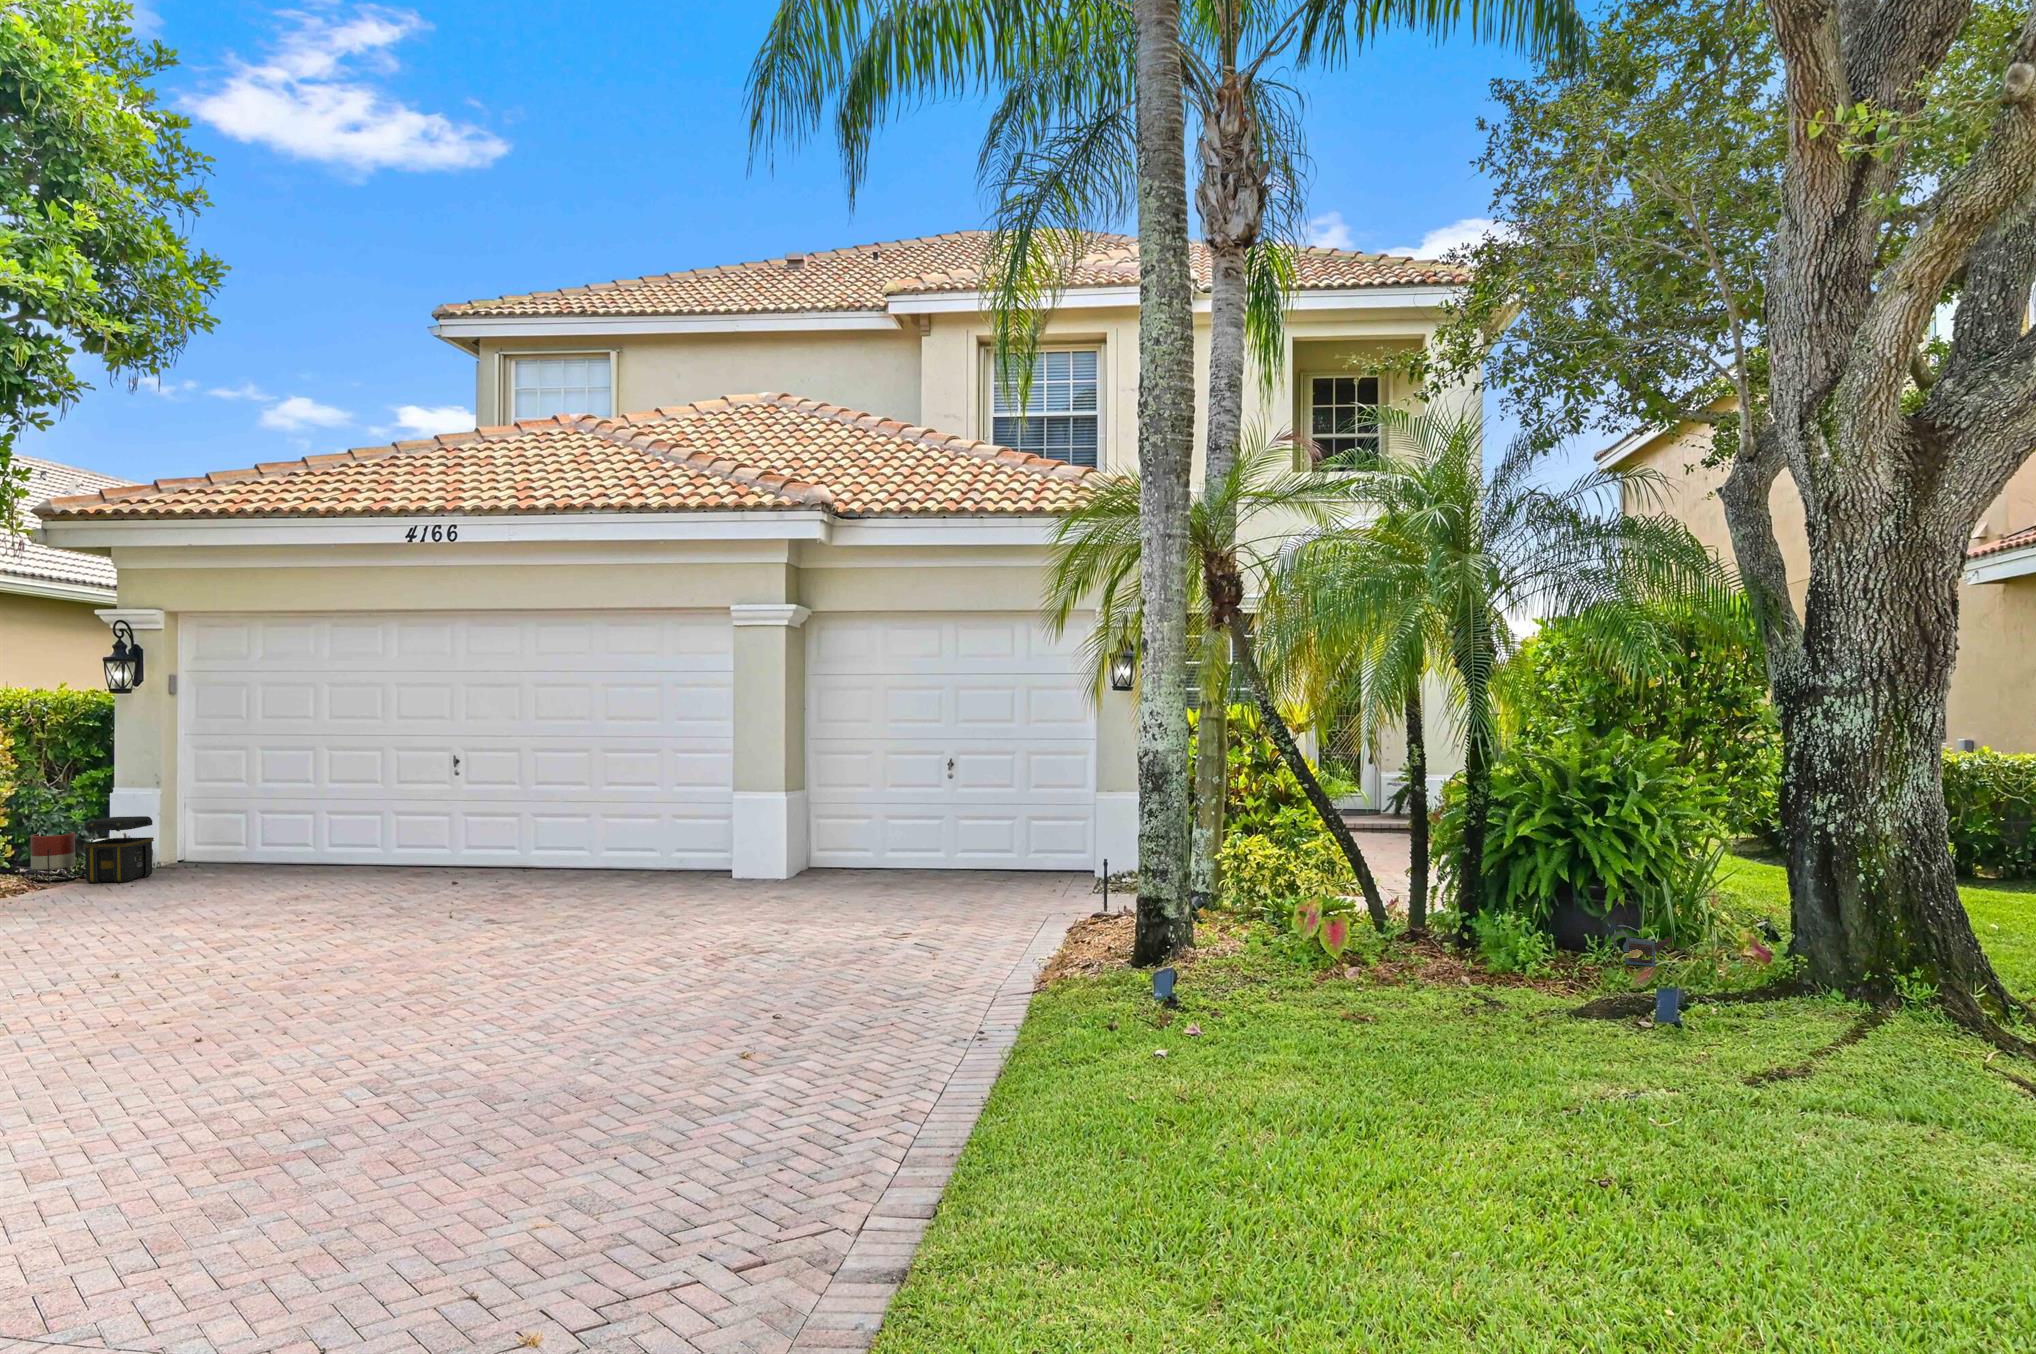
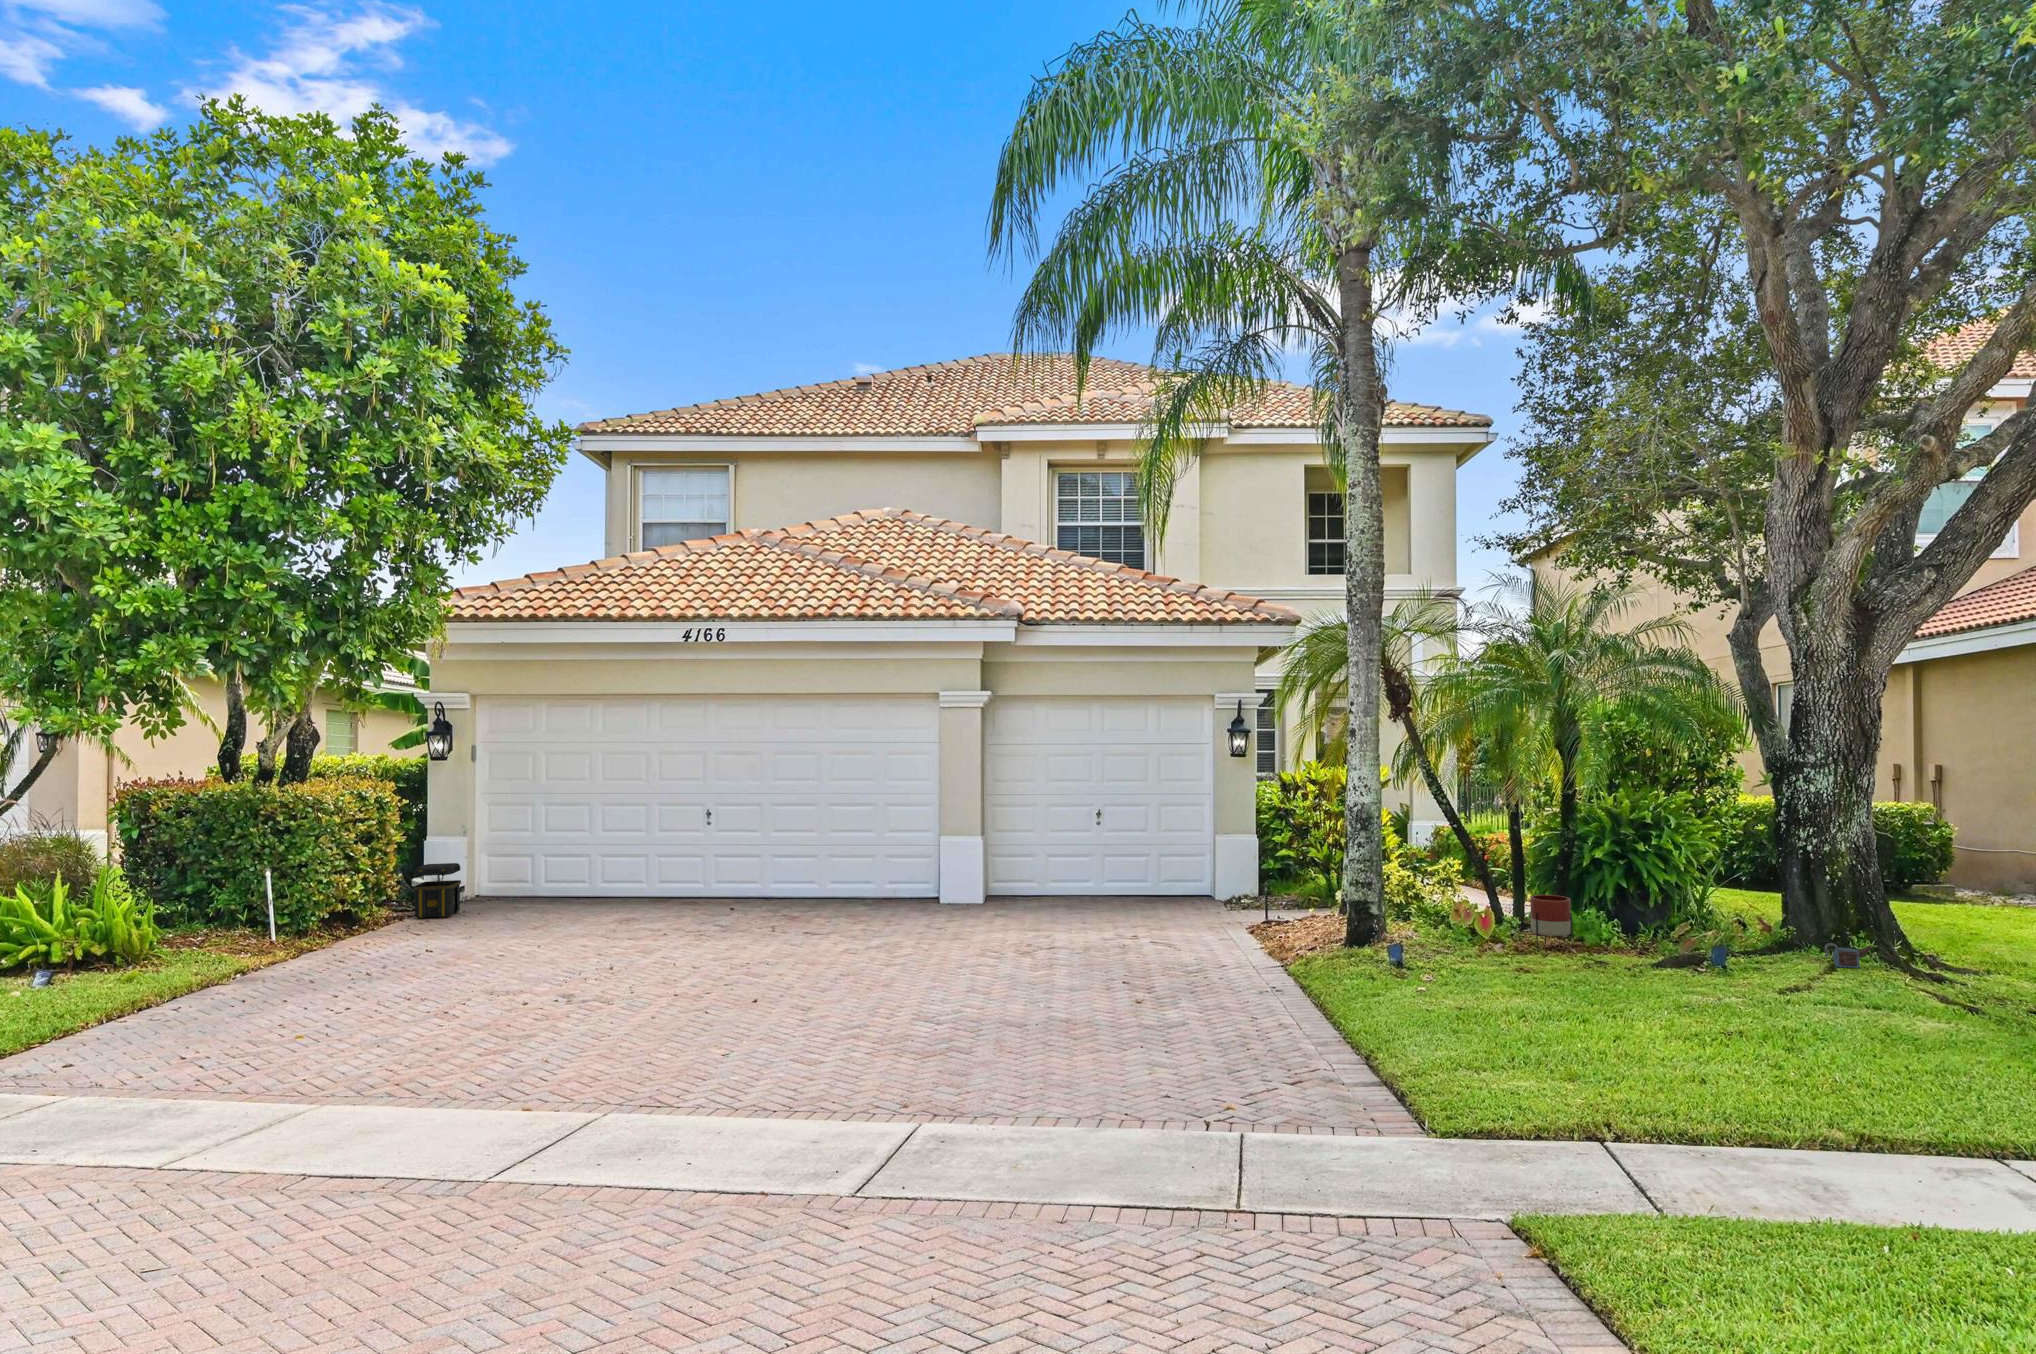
planter: present [30,832,76,884] -> present [1530,895,1573,950]
watering can: present [1612,932,1673,966] -> present [1824,943,1872,968]

